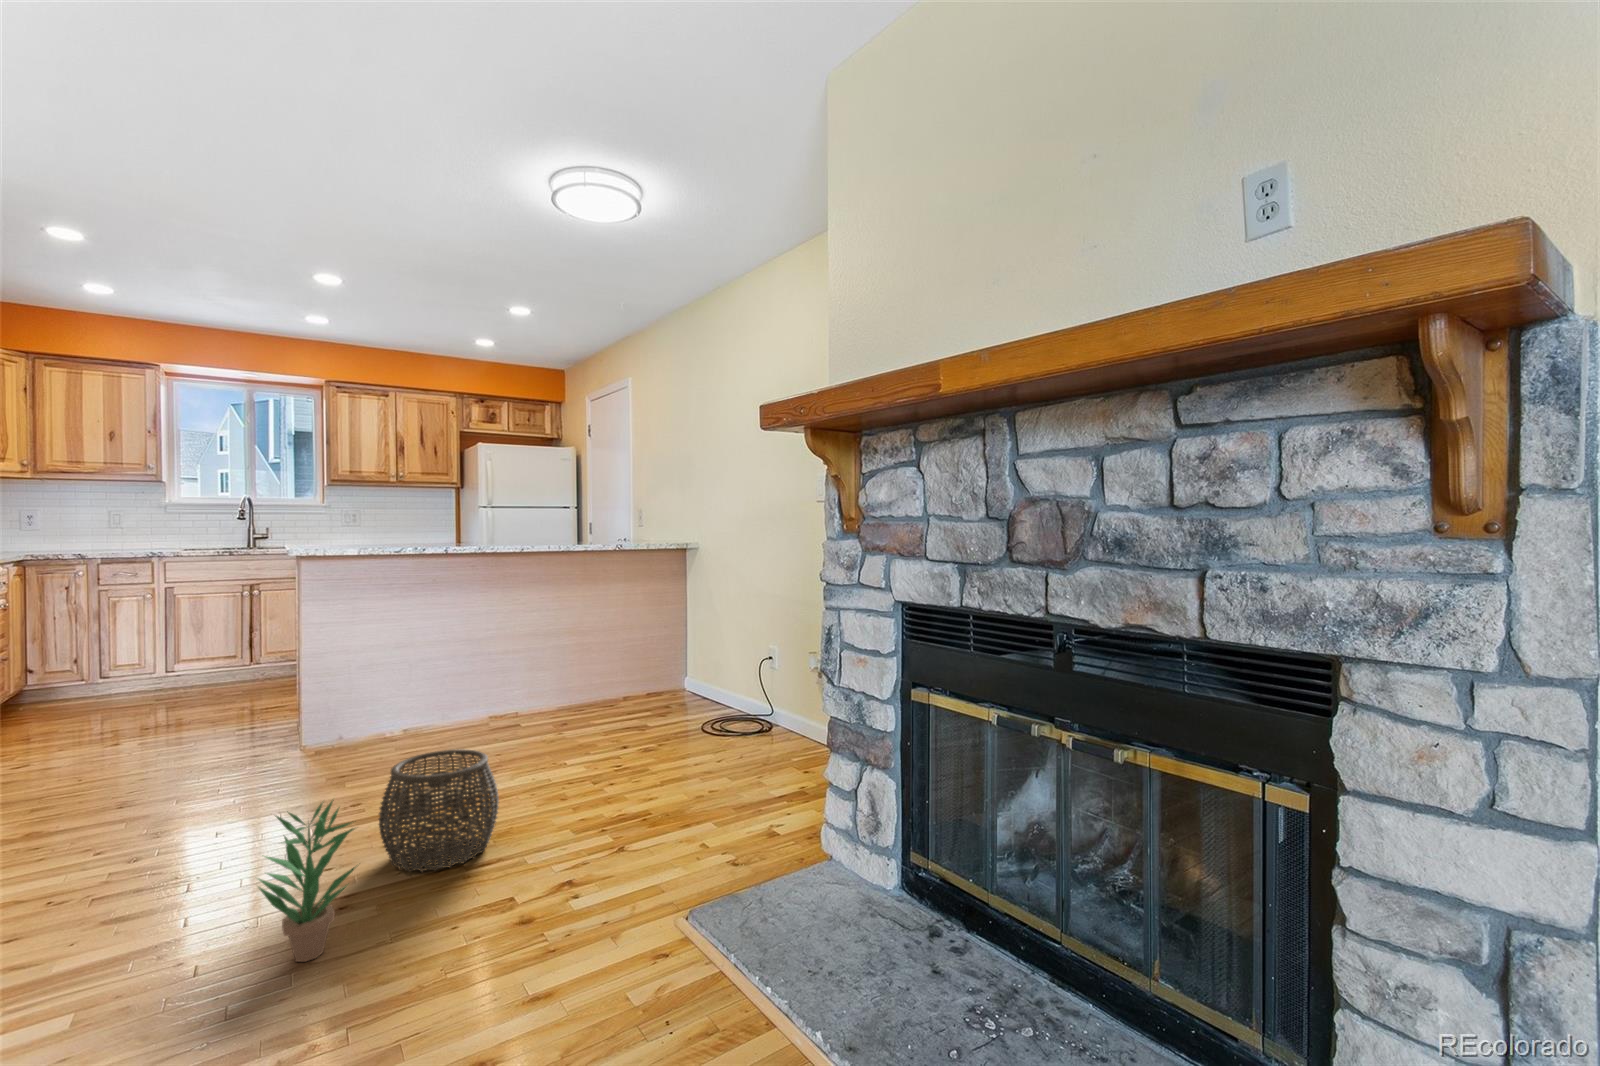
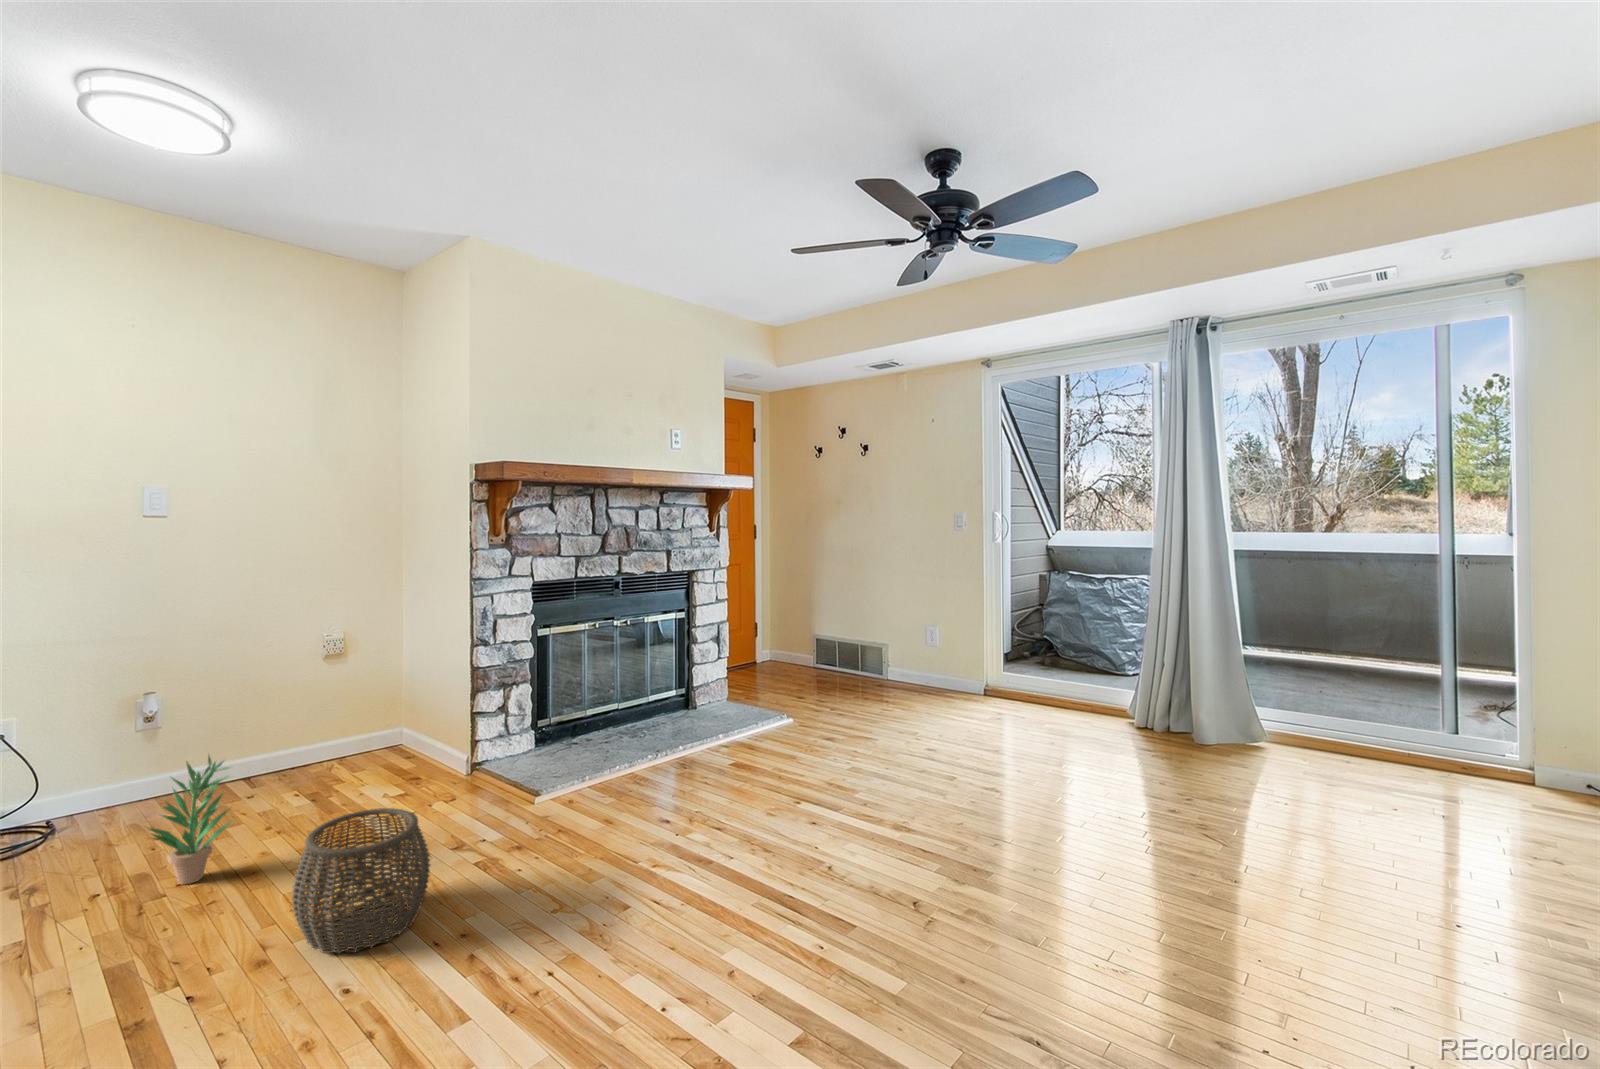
potted plant: present [258,800,356,962] -> present [147,756,234,884]

